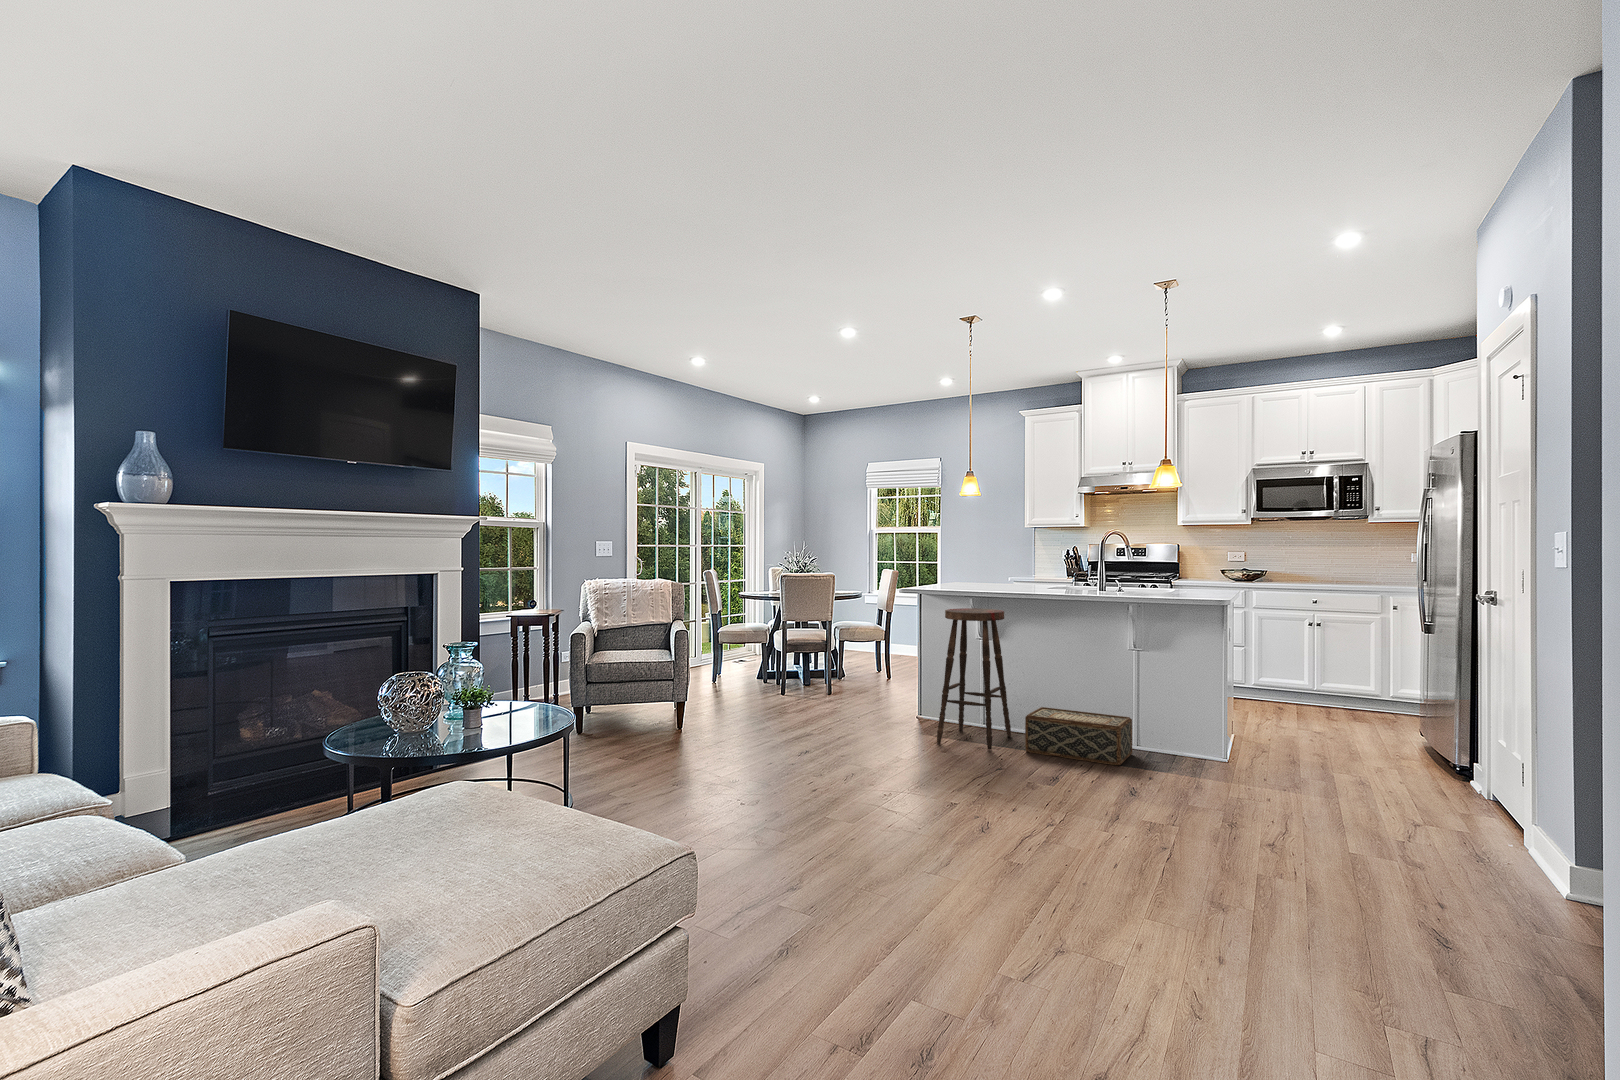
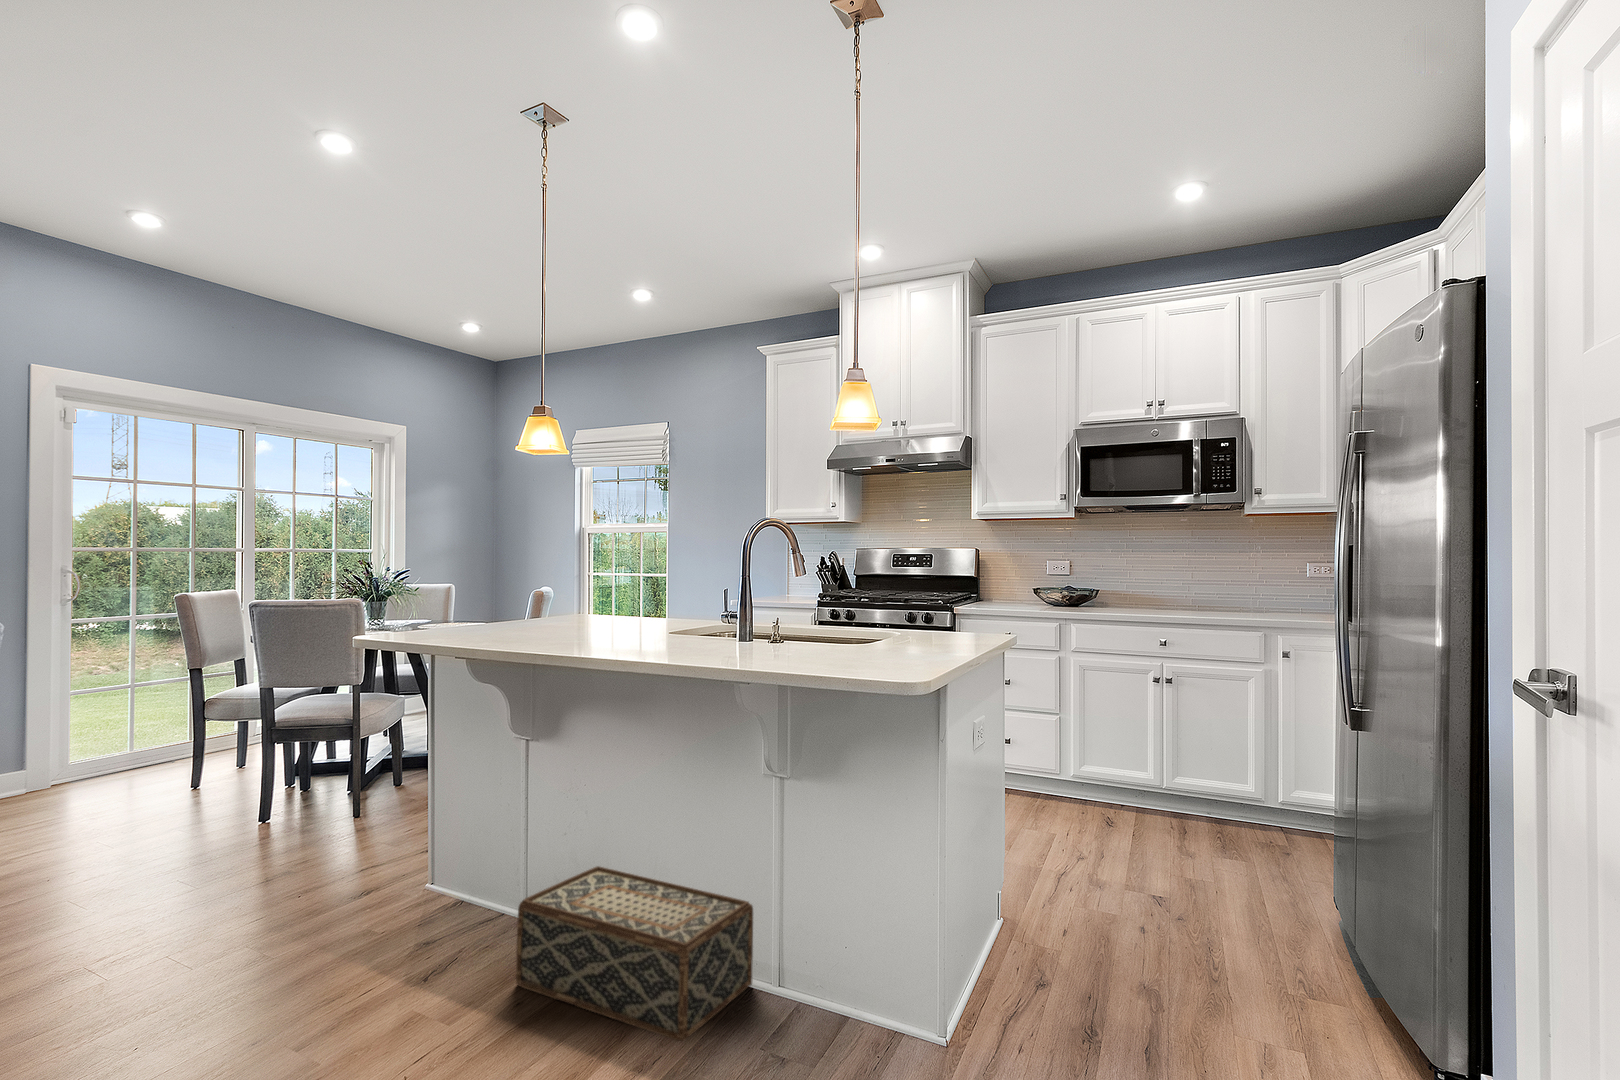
bar stool: present [937,608,1011,750] -> none [348,653,547,982]

